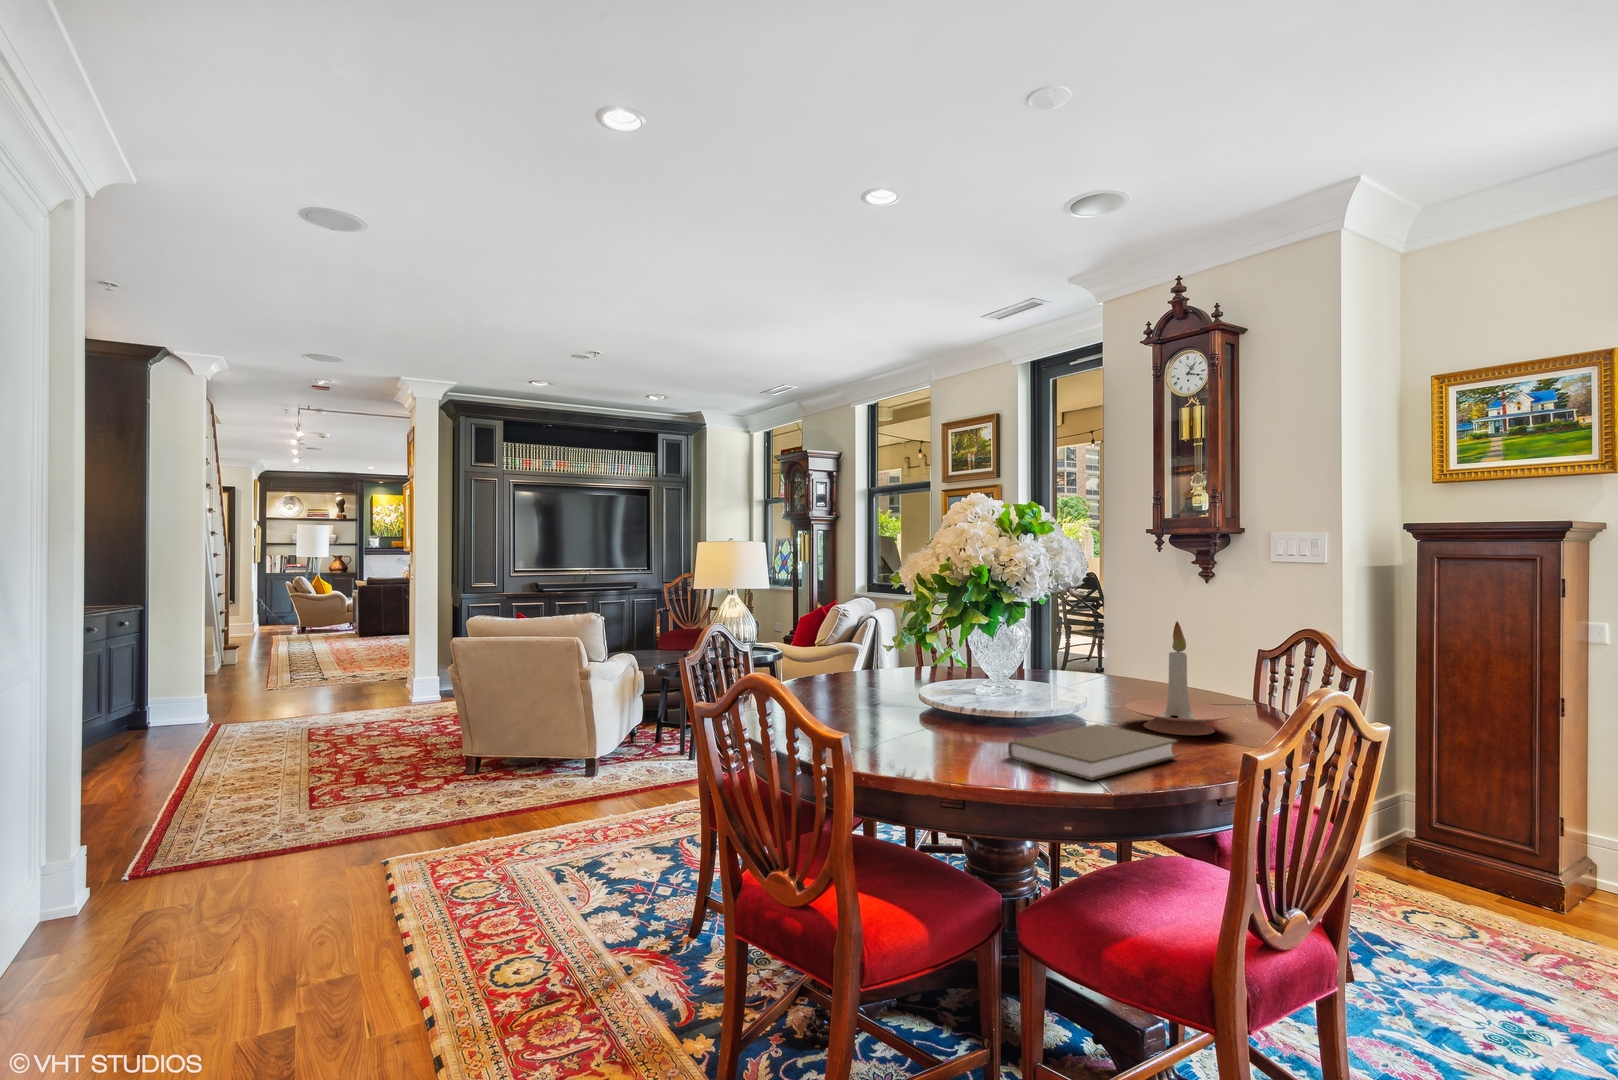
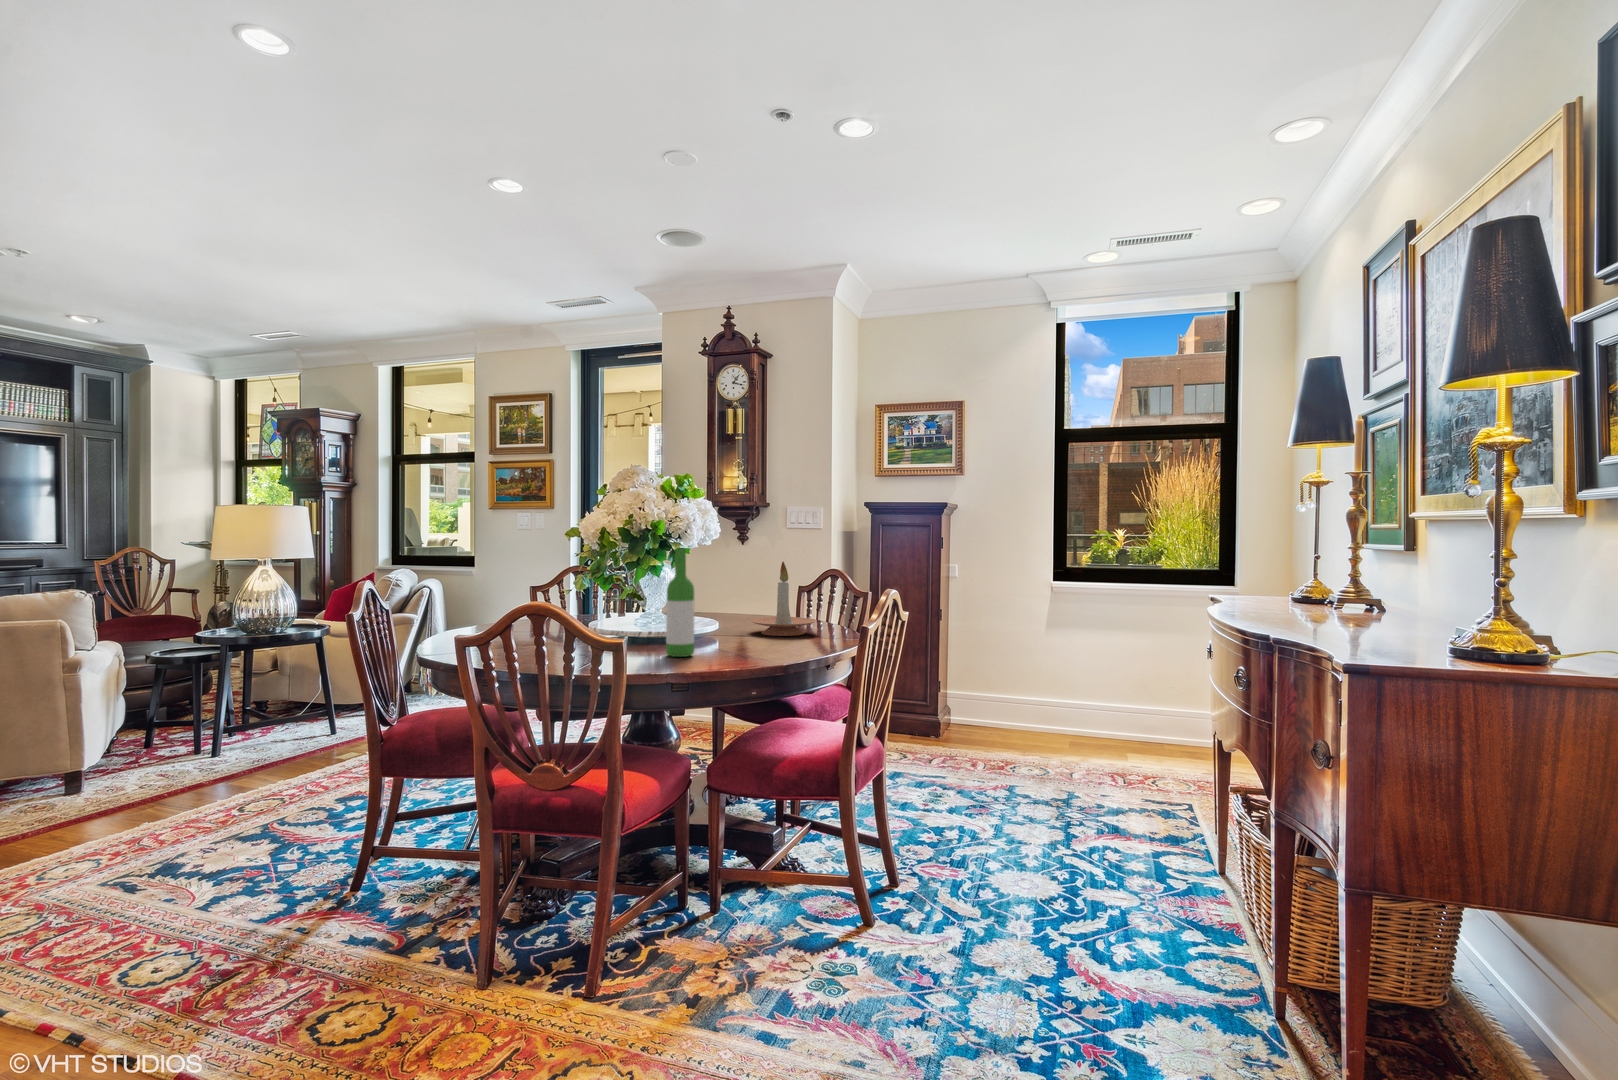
wine bottle: none [946,605,985,760] -> present [666,548,694,657]
book: present [1008,724,1178,780] -> none [707,631,801,658]

